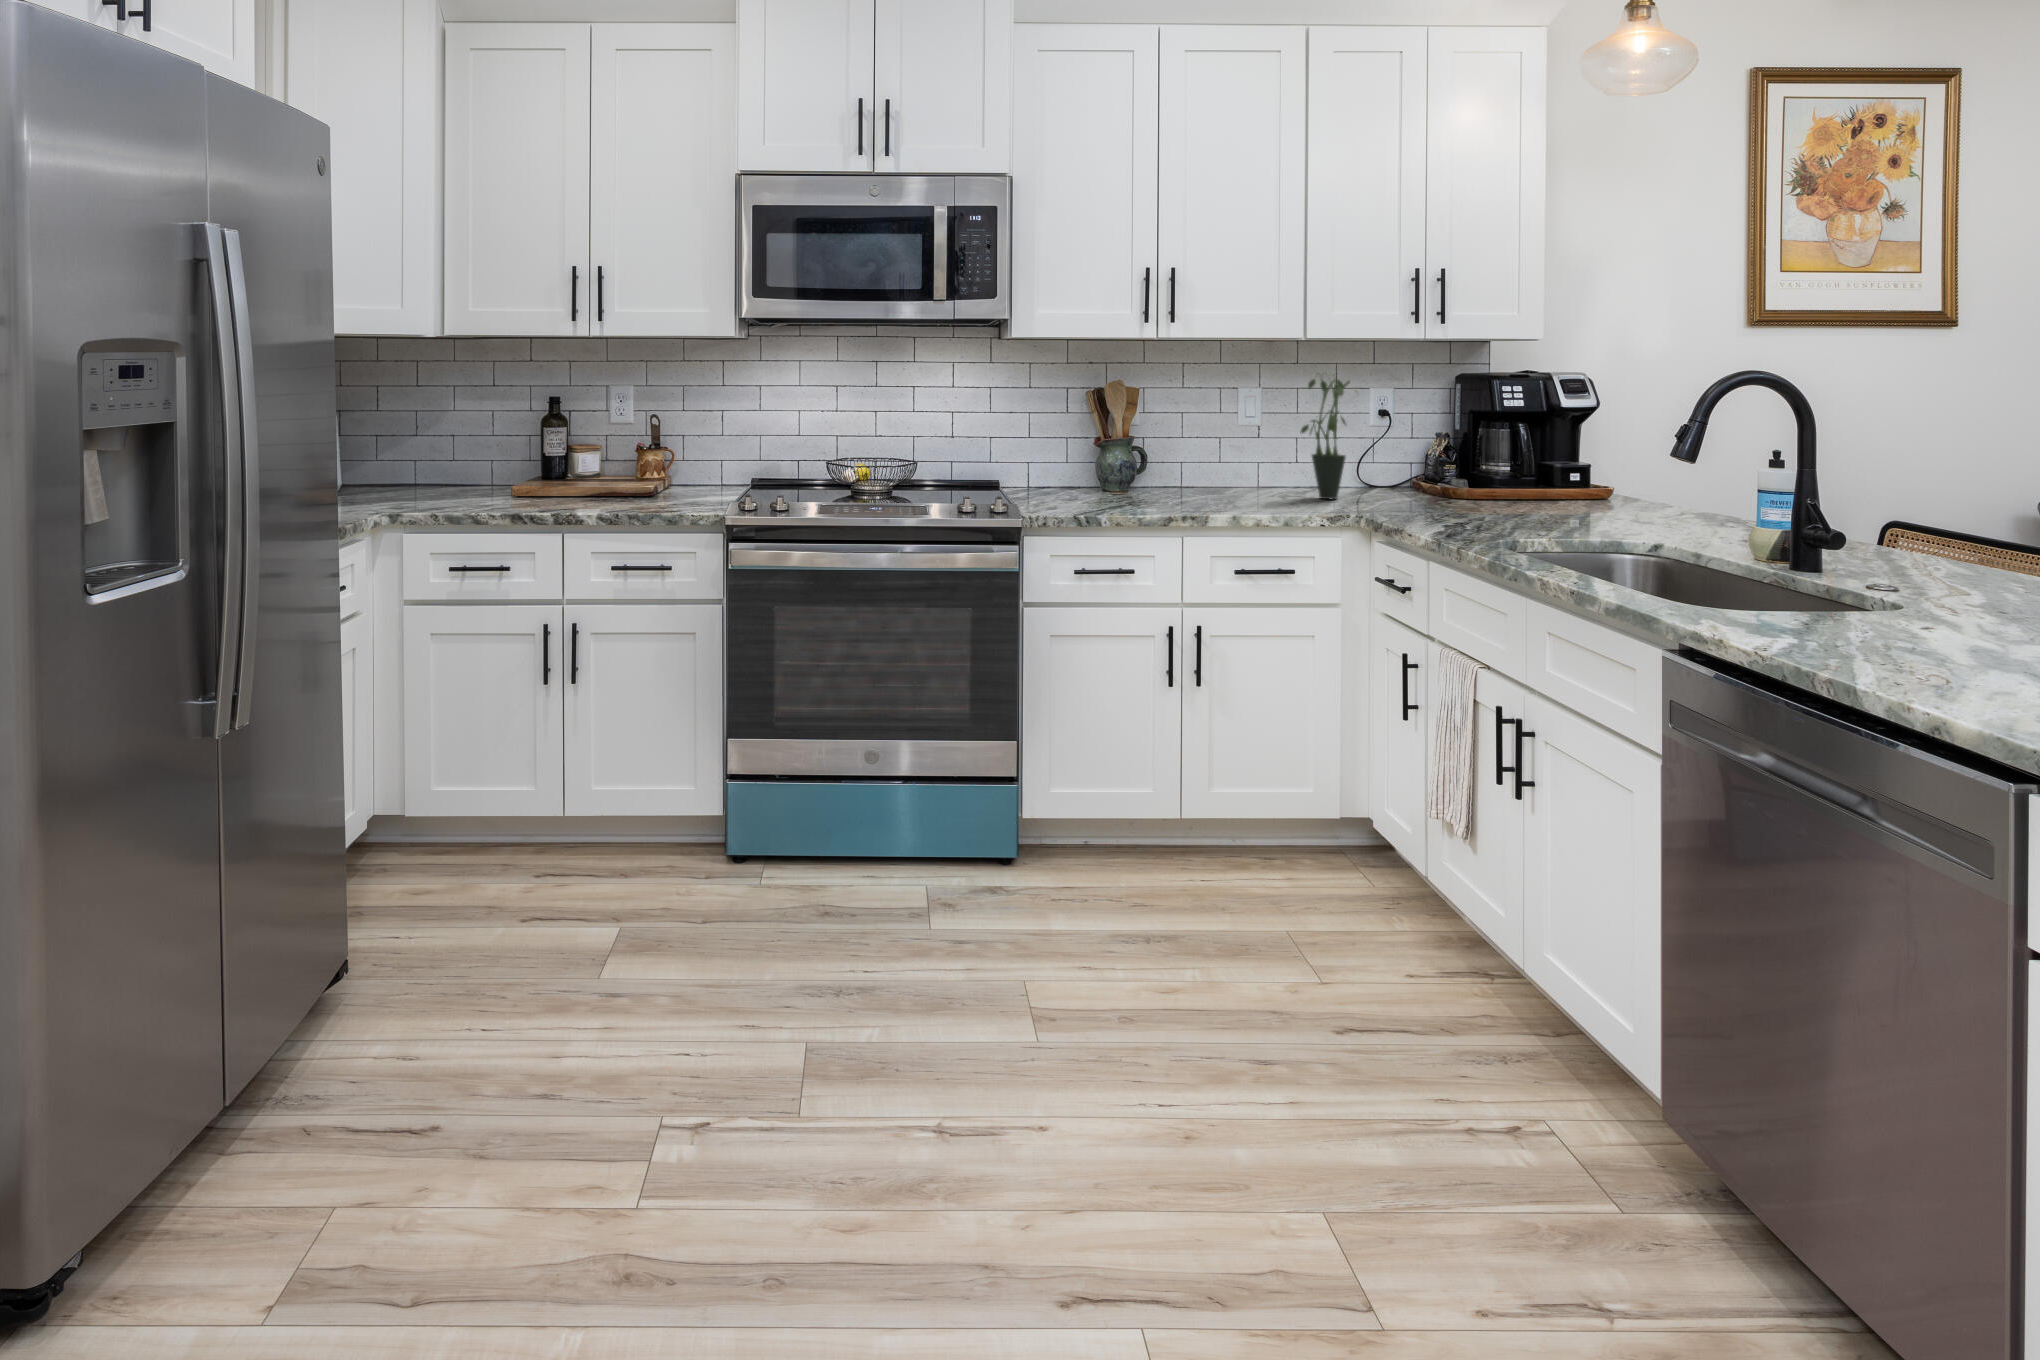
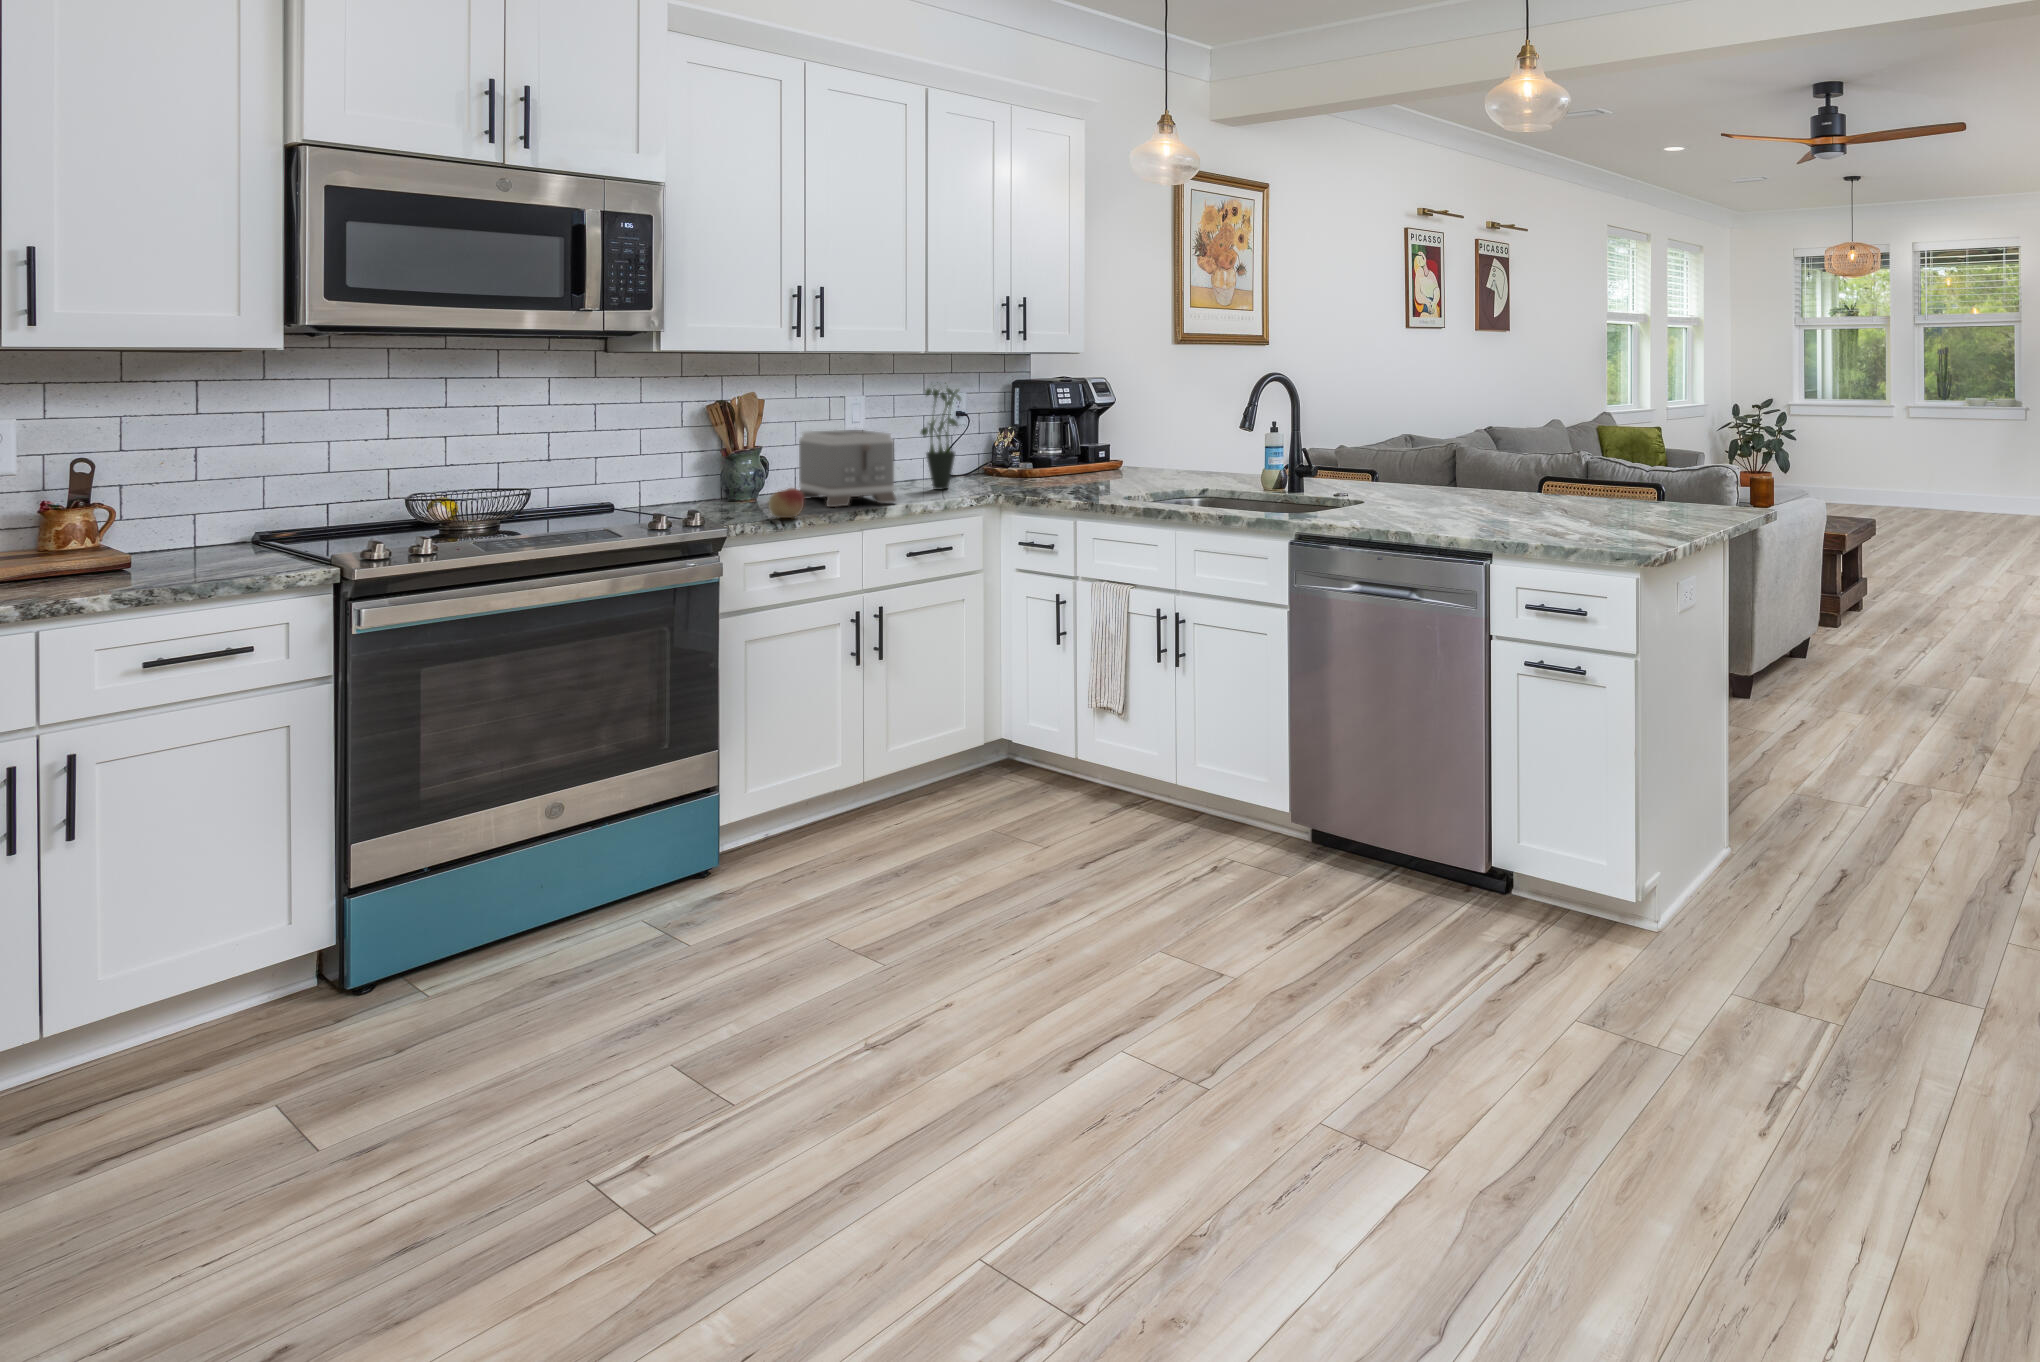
toaster: none [1160,422,1236,509] -> present [799,430,897,507]
apple: none [1075,482,1111,514] -> present [768,488,804,518]

